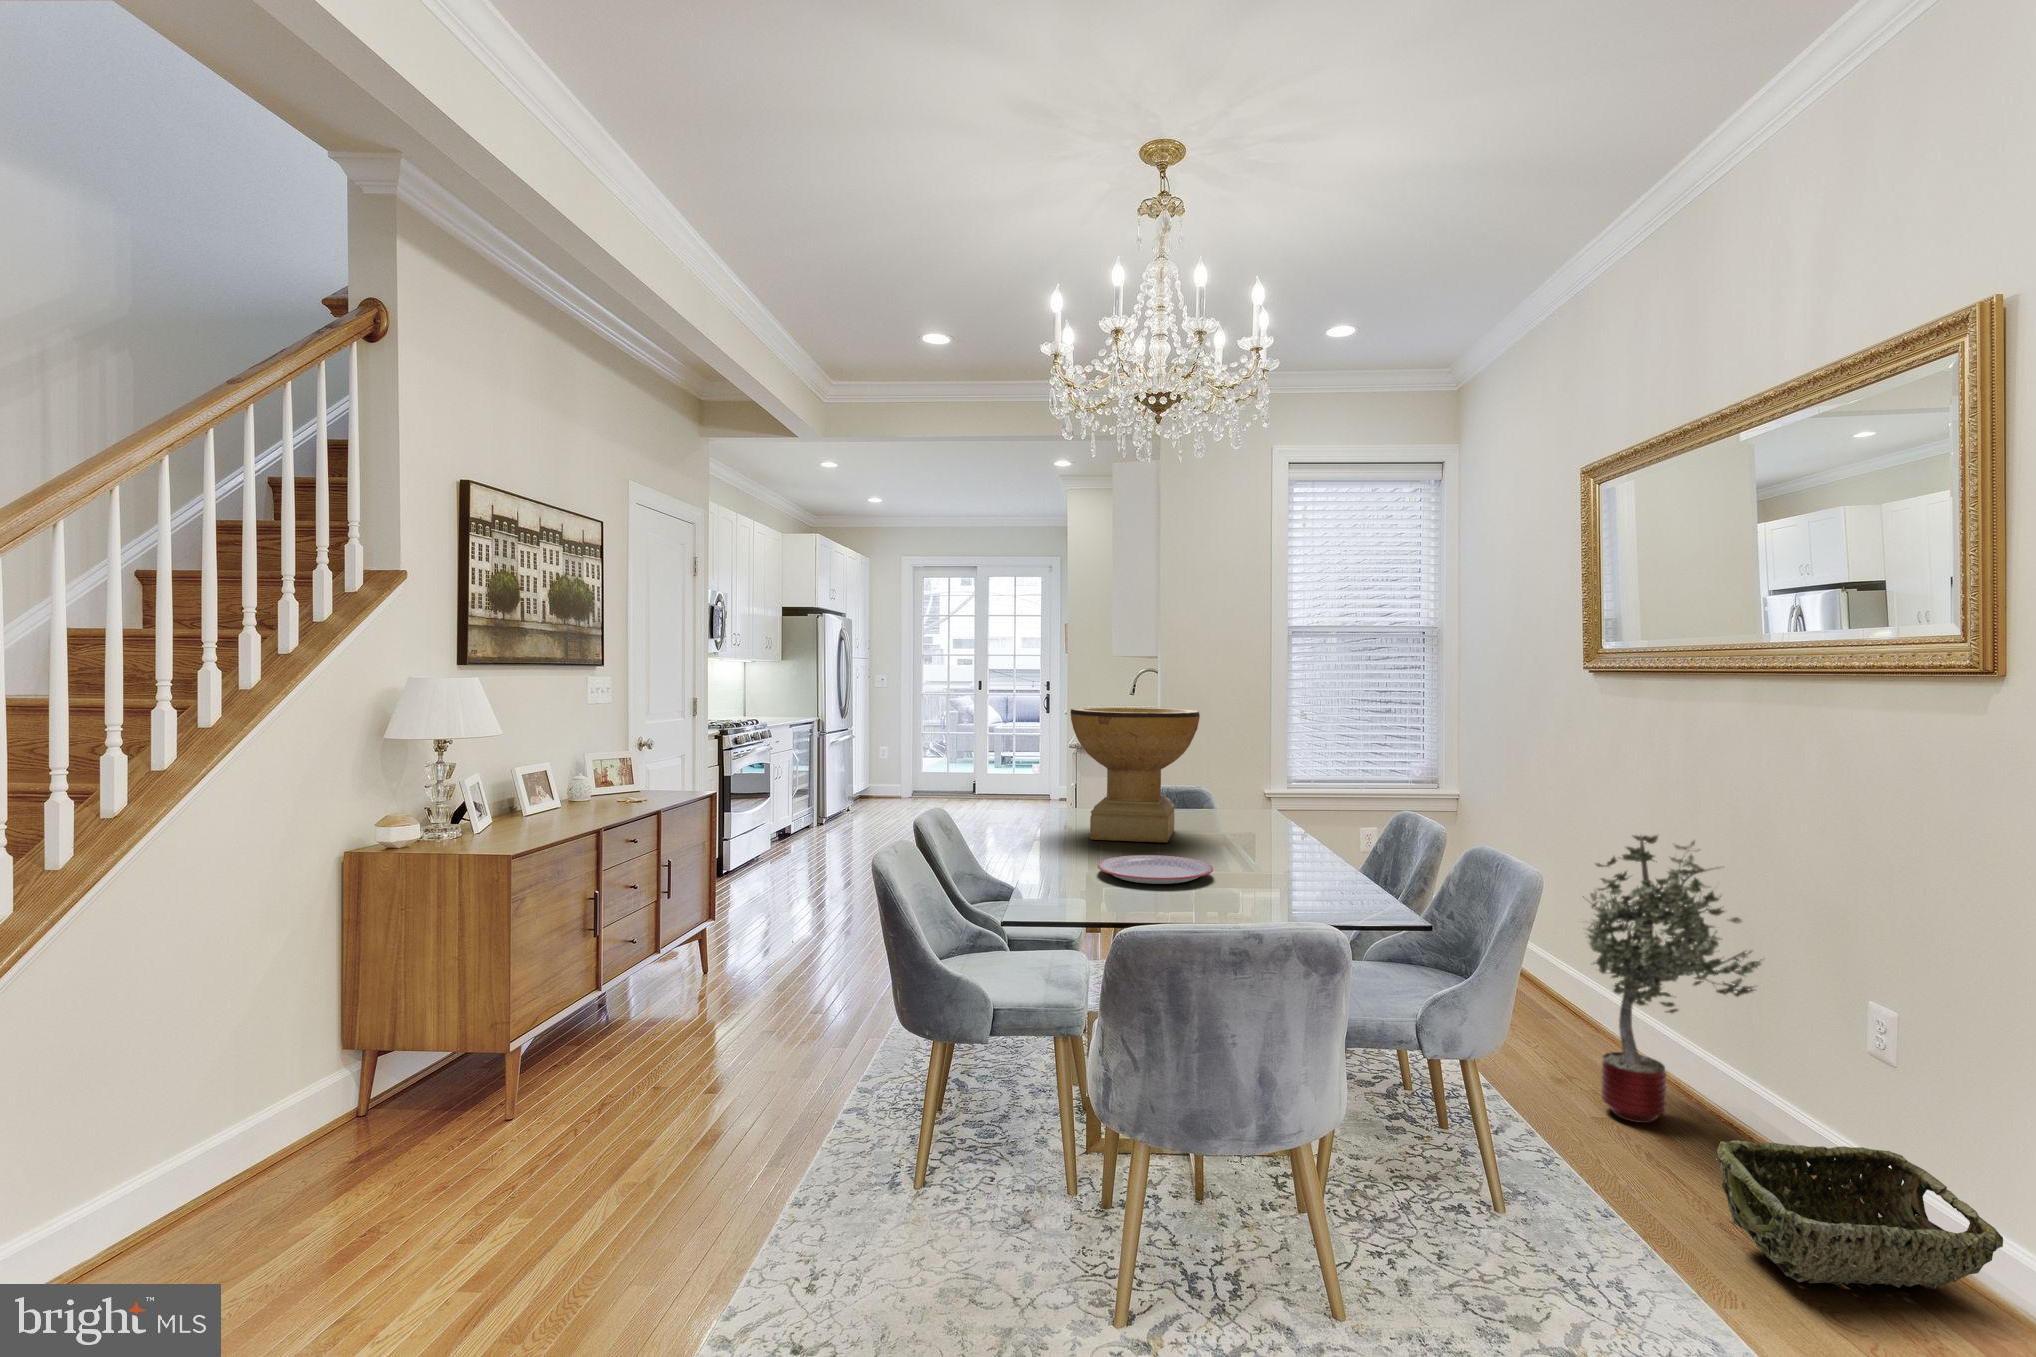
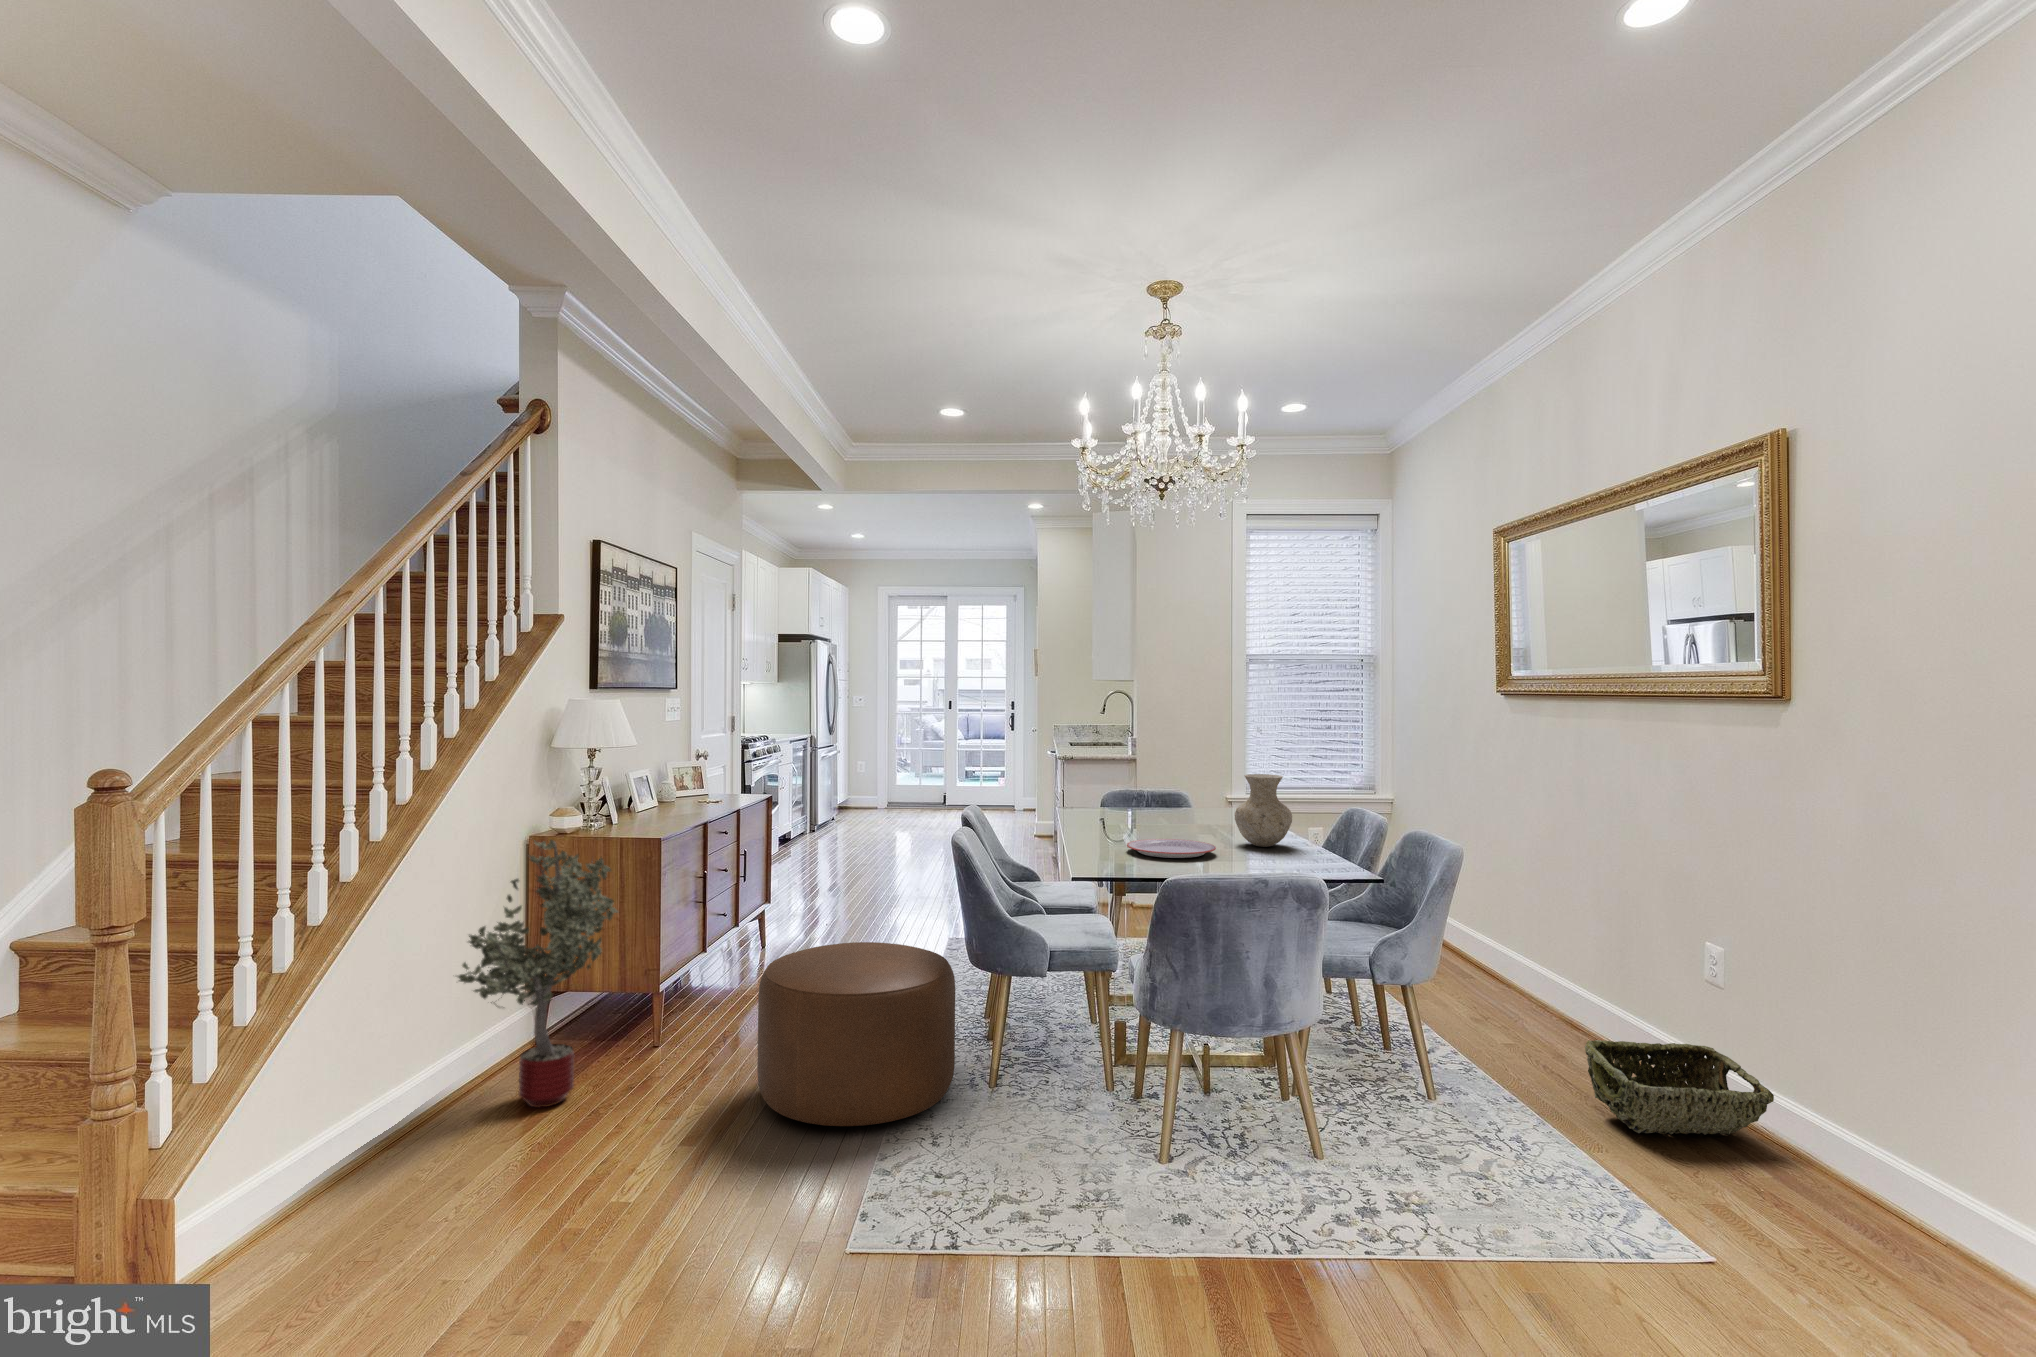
decorative bowl: present [1071,707,1200,843] -> none [1093,724,1196,832]
vase: none [1243,771,1317,866] -> present [1235,774,1292,847]
potted tree: present [1586,835,1762,1123] -> present [458,840,618,1107]
ottoman: none [601,988,865,1249] -> present [757,942,955,1126]

